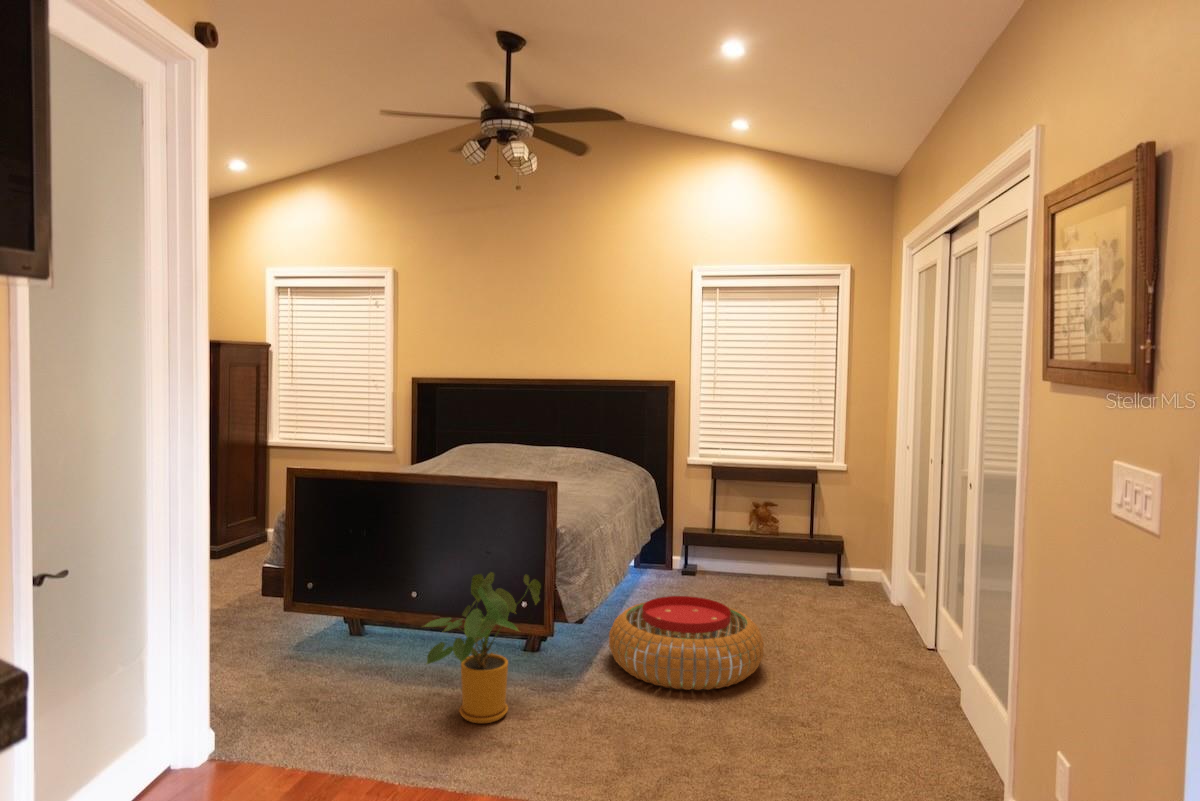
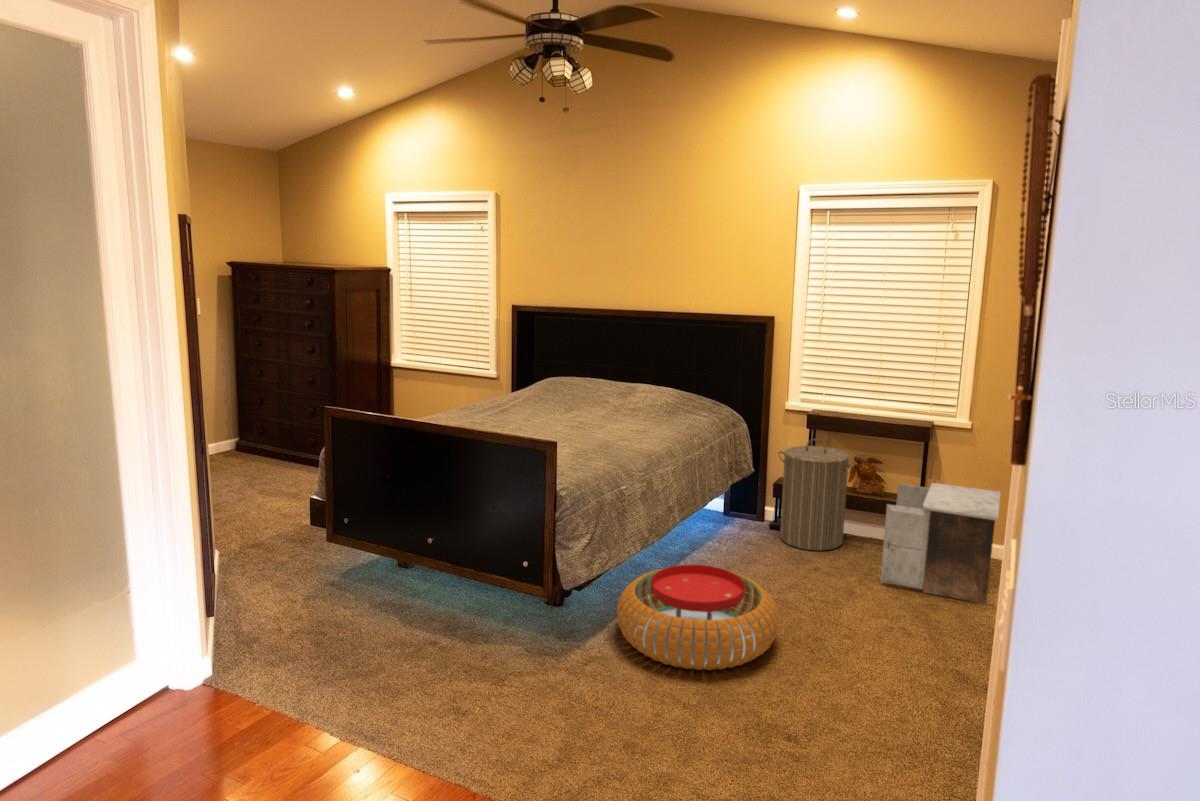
laundry hamper: none [689,487,760,588] -> present [778,439,856,551]
nightstand: none [796,517,899,613] -> present [881,483,1001,604]
house plant: present [425,572,541,723] -> none [404,531,532,673]

